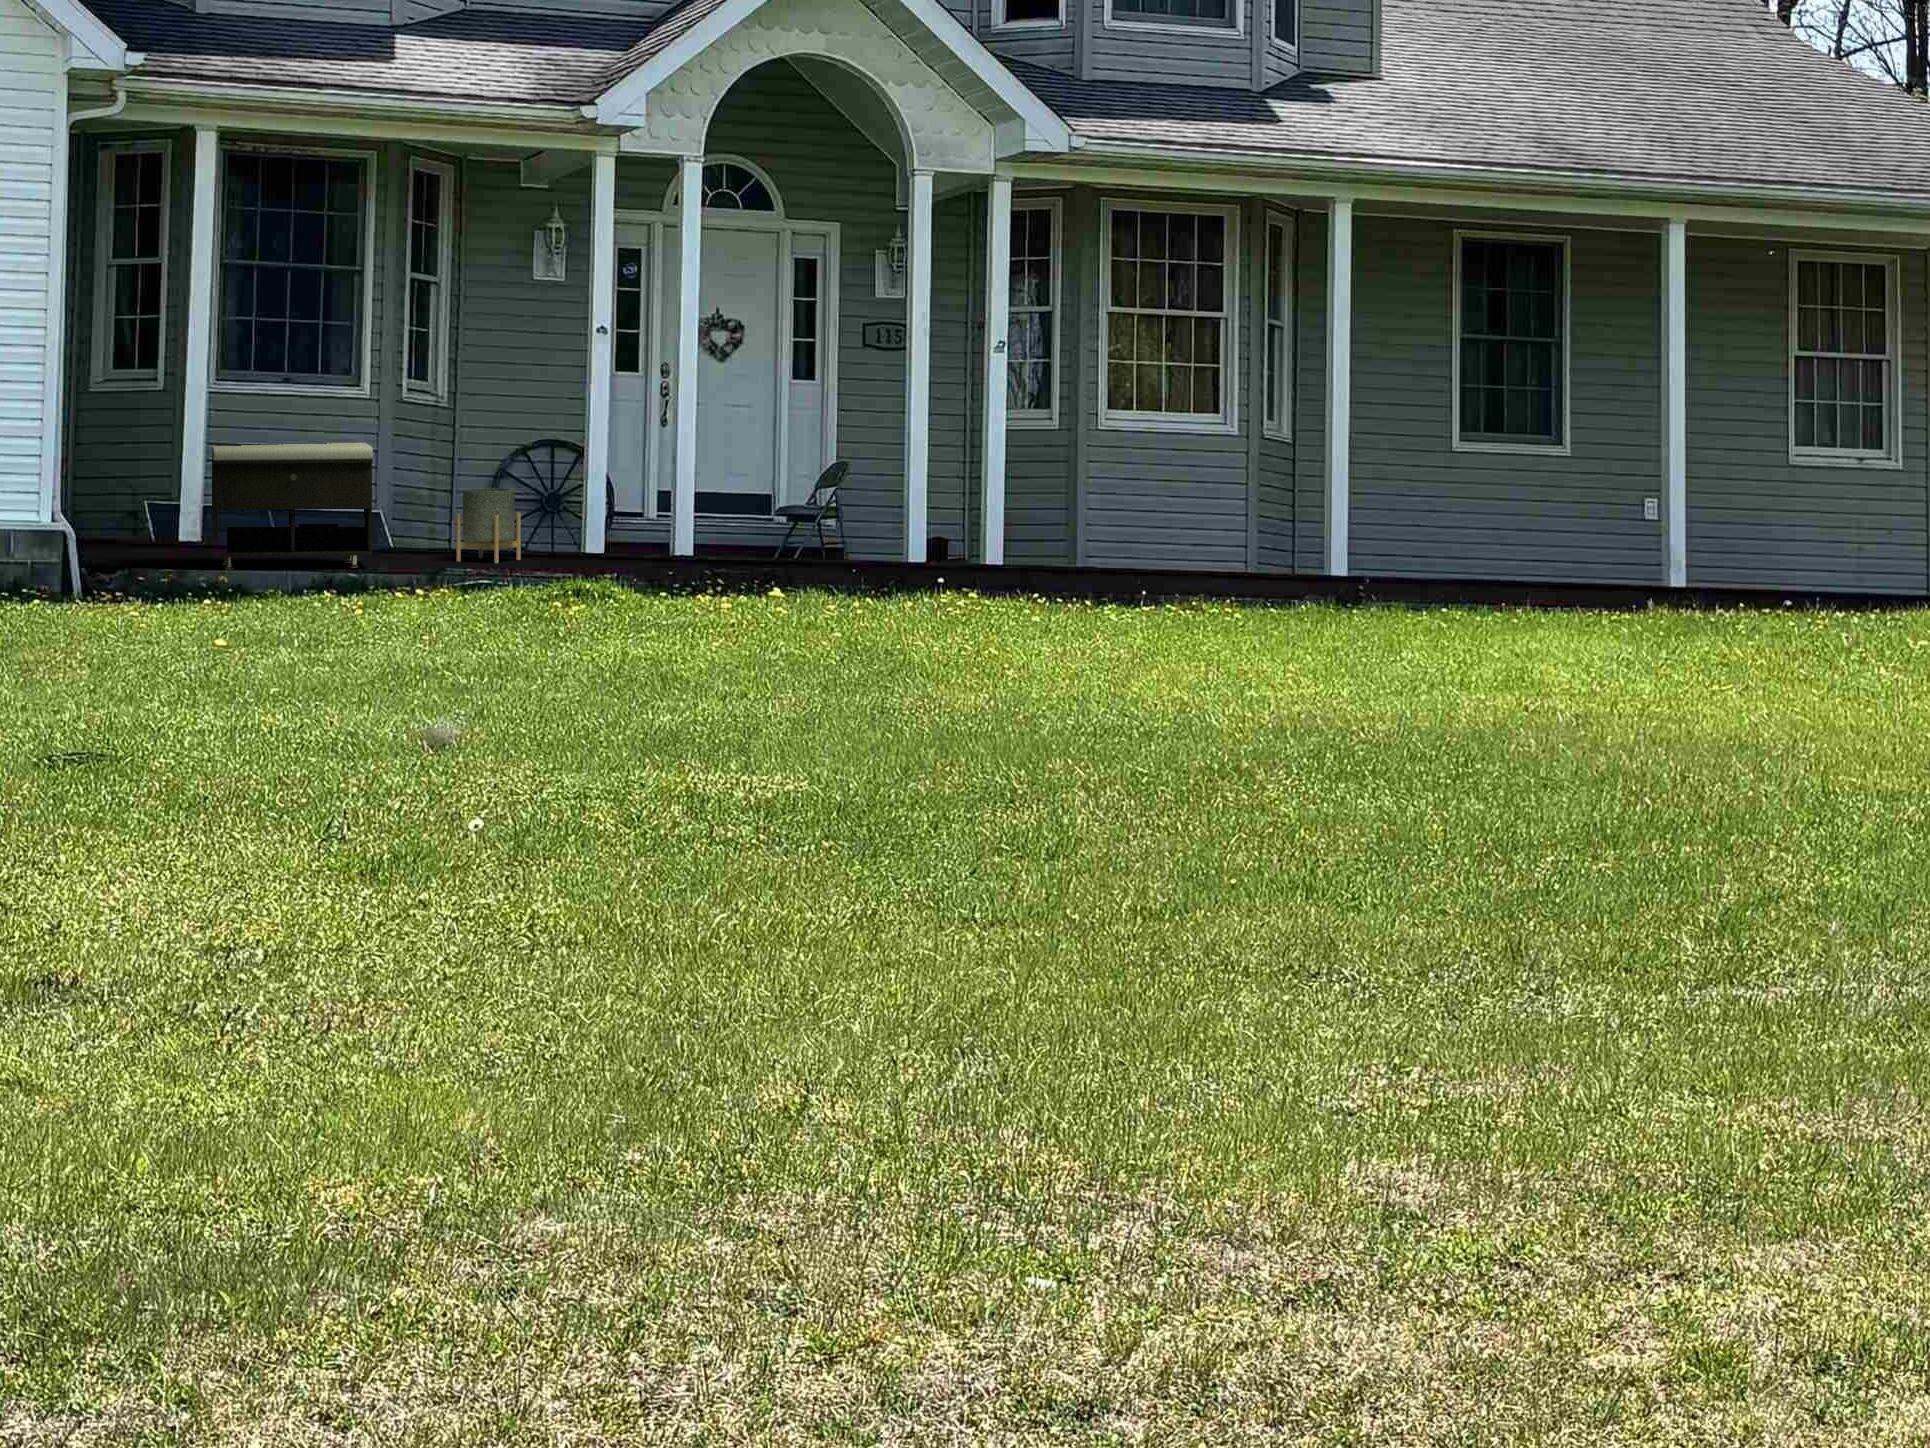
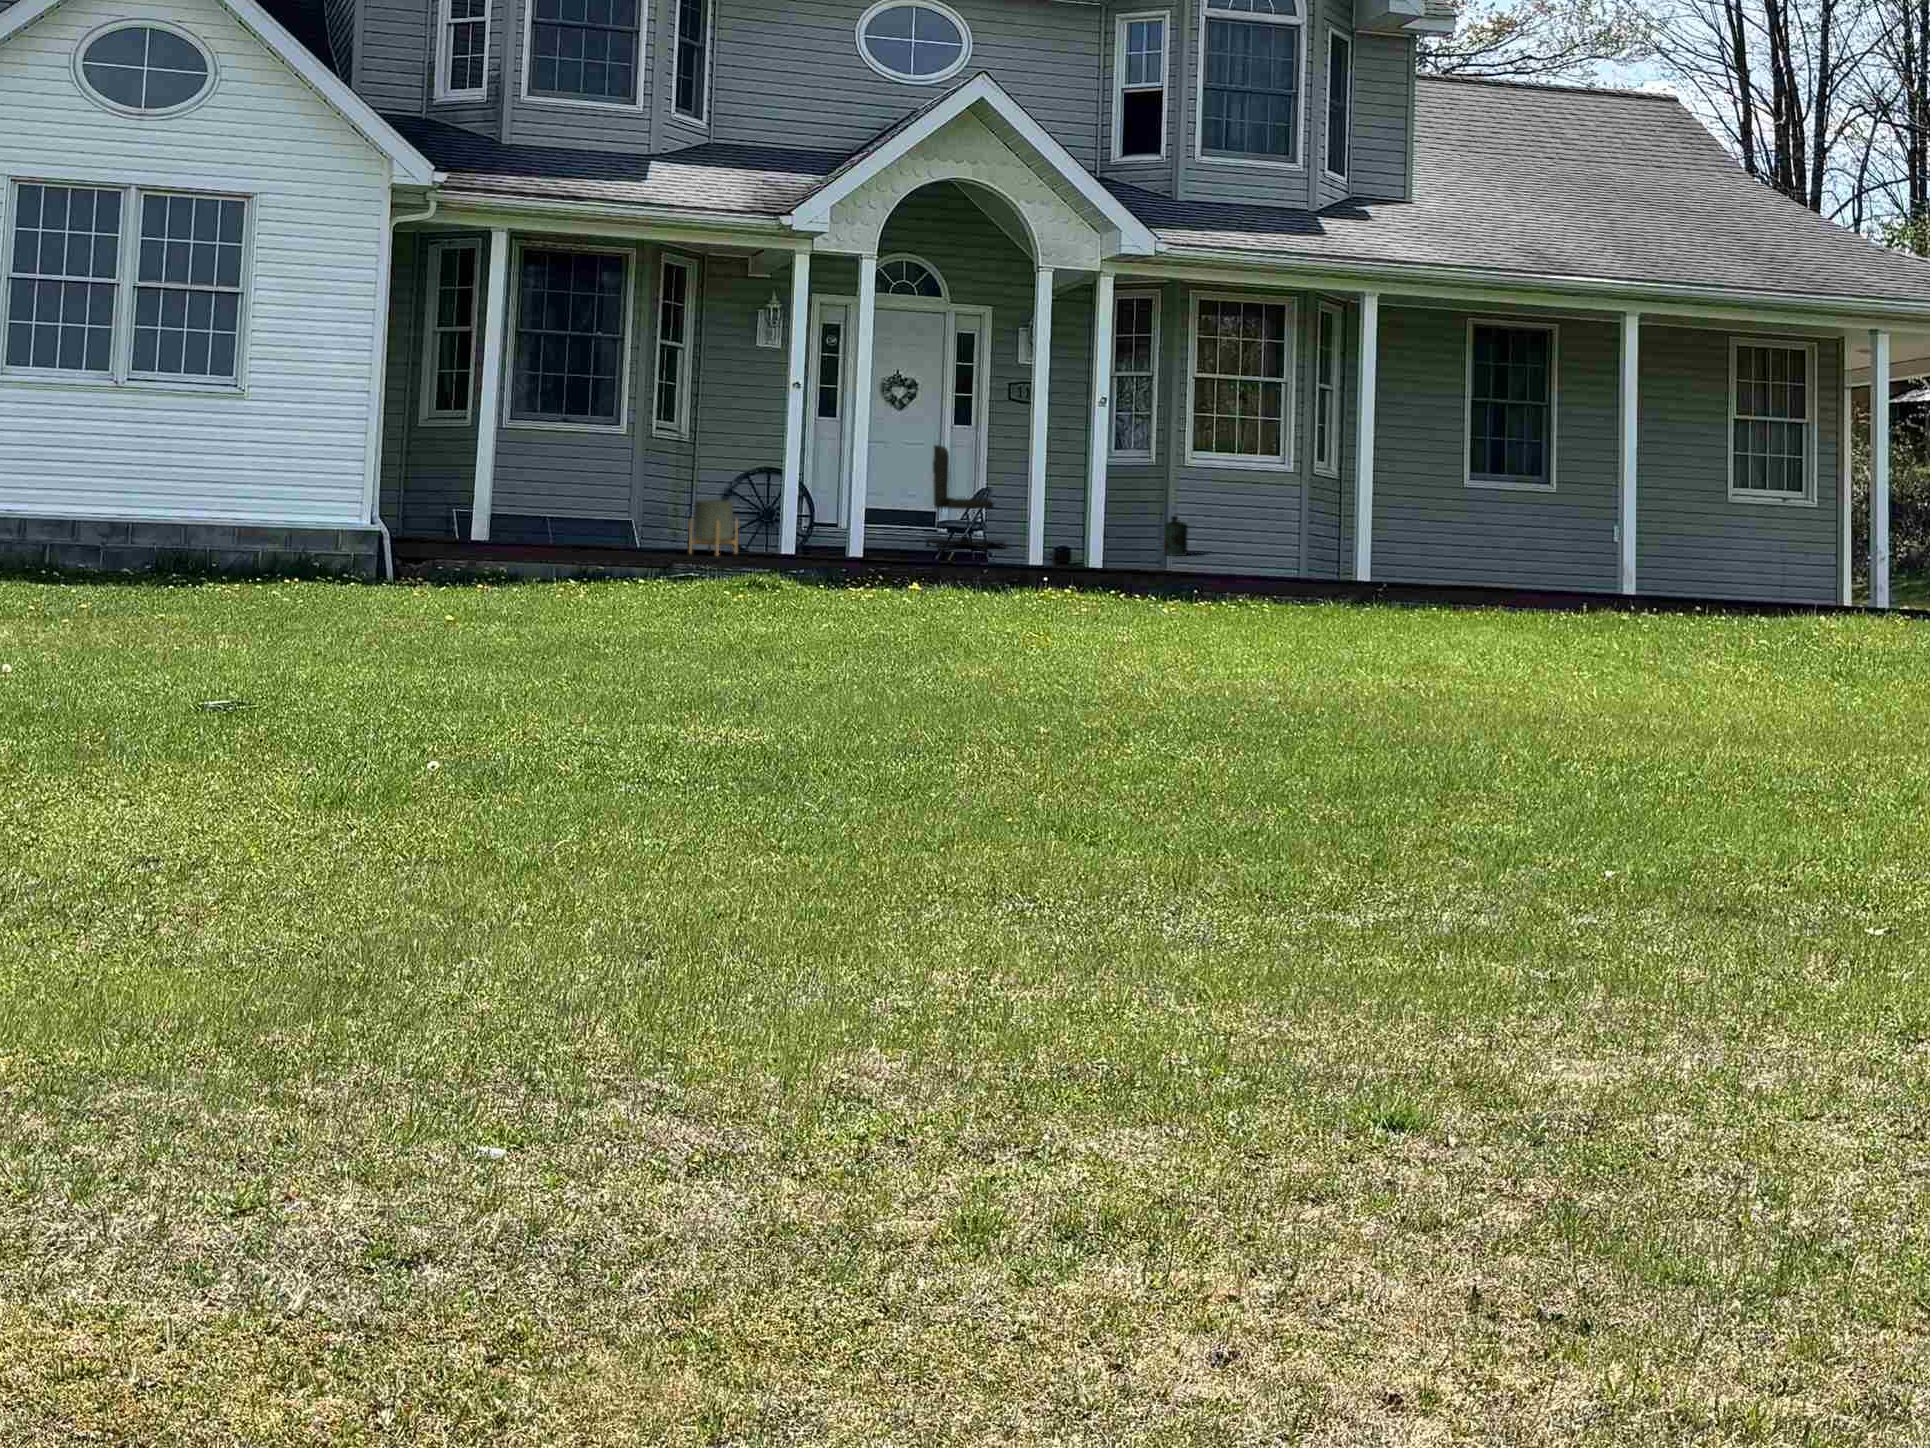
chair: none [756,409,863,550] -> present [926,445,1004,551]
storage bench: present [212,443,373,570] -> none [503,462,623,557]
watering can: none [1075,496,1106,549] -> present [1164,516,1188,556]

